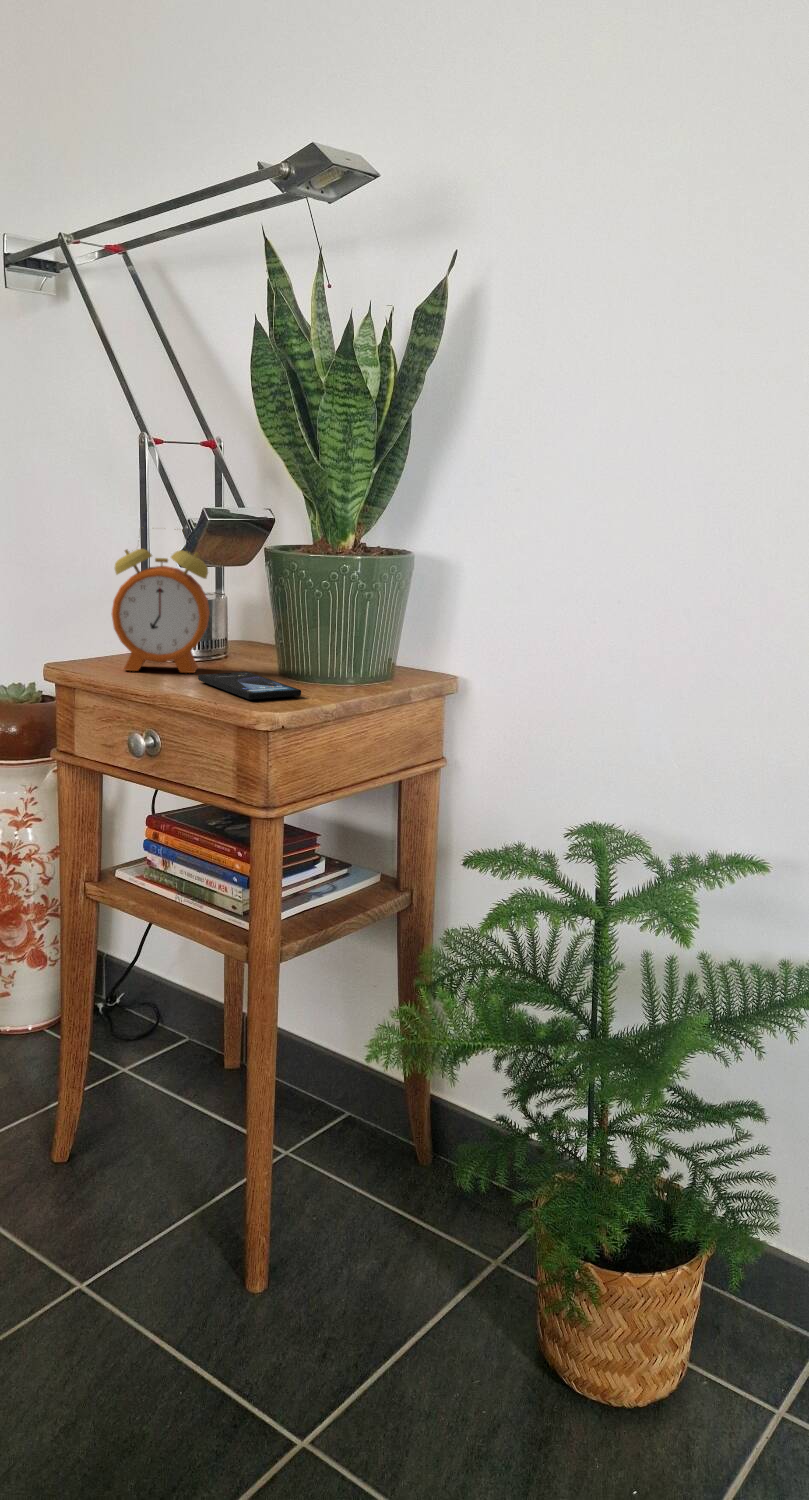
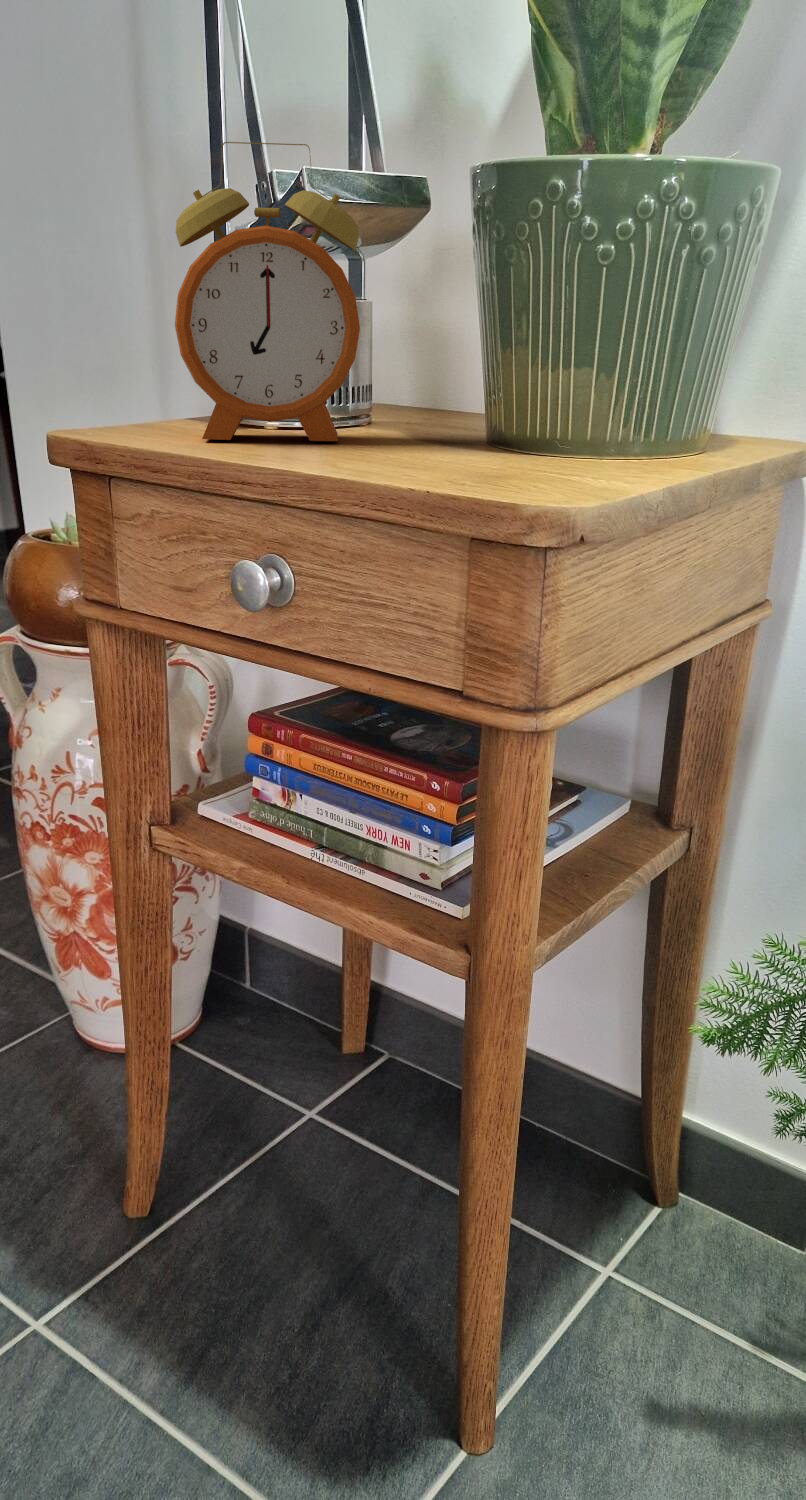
smartphone: present [198,672,301,700] -> none [354,434,582,480]

